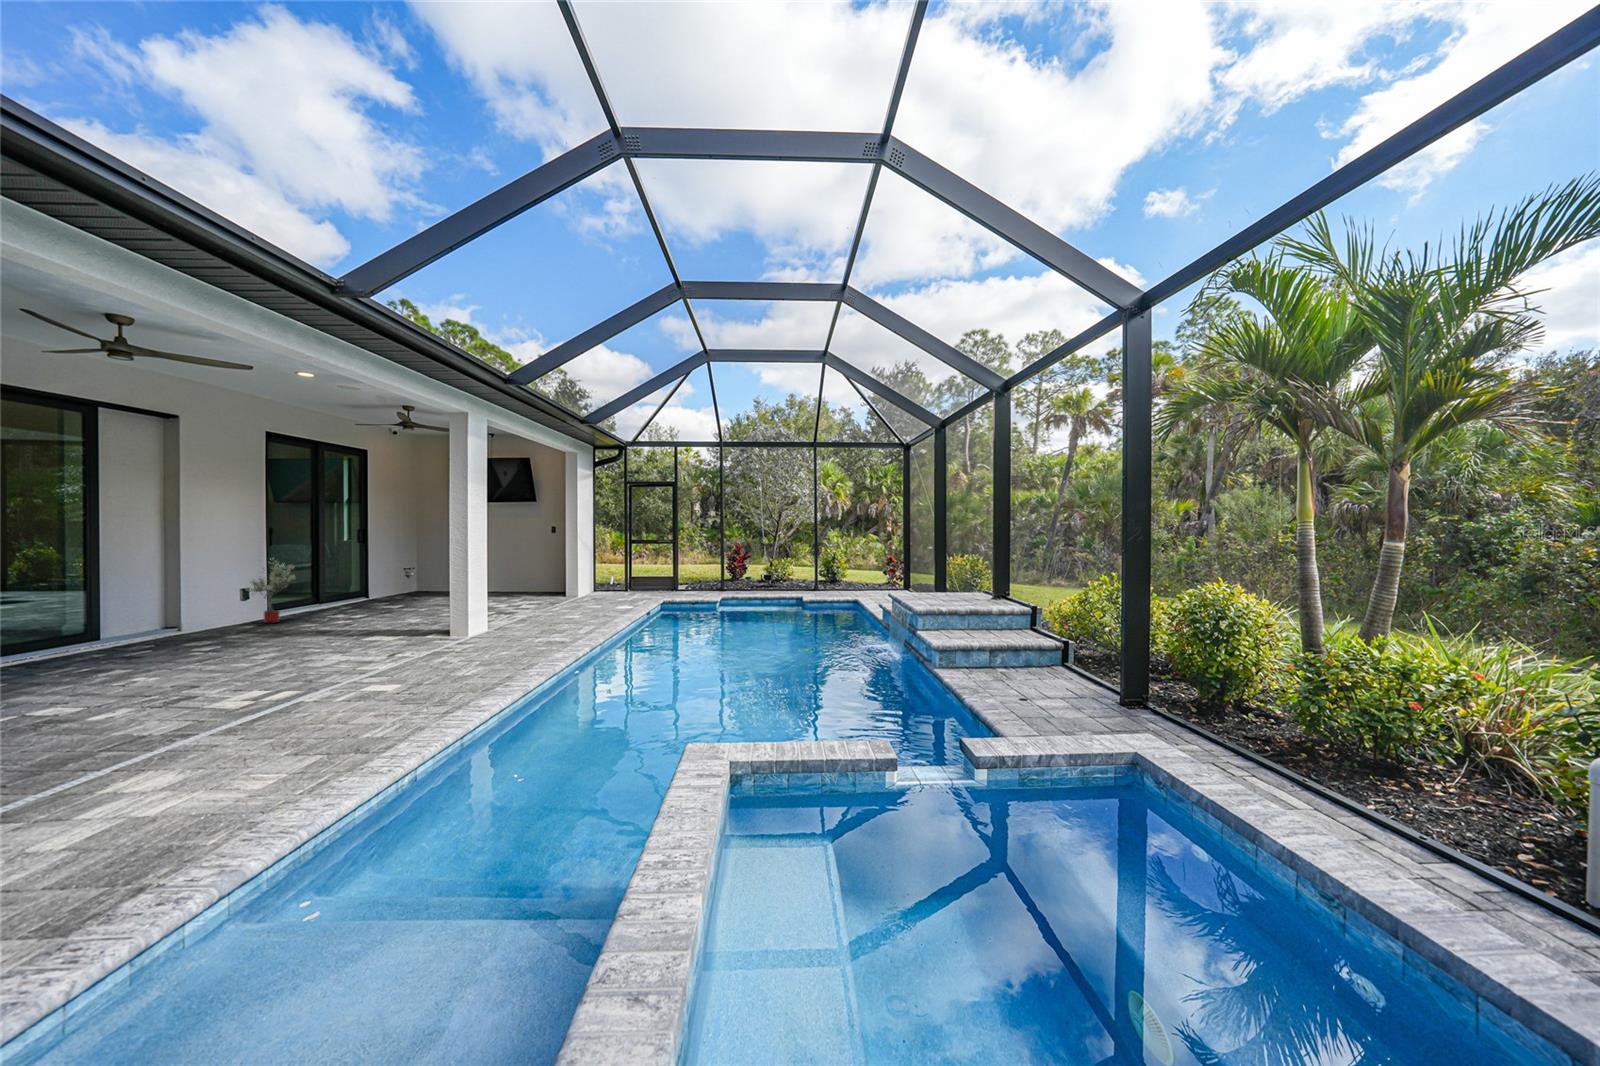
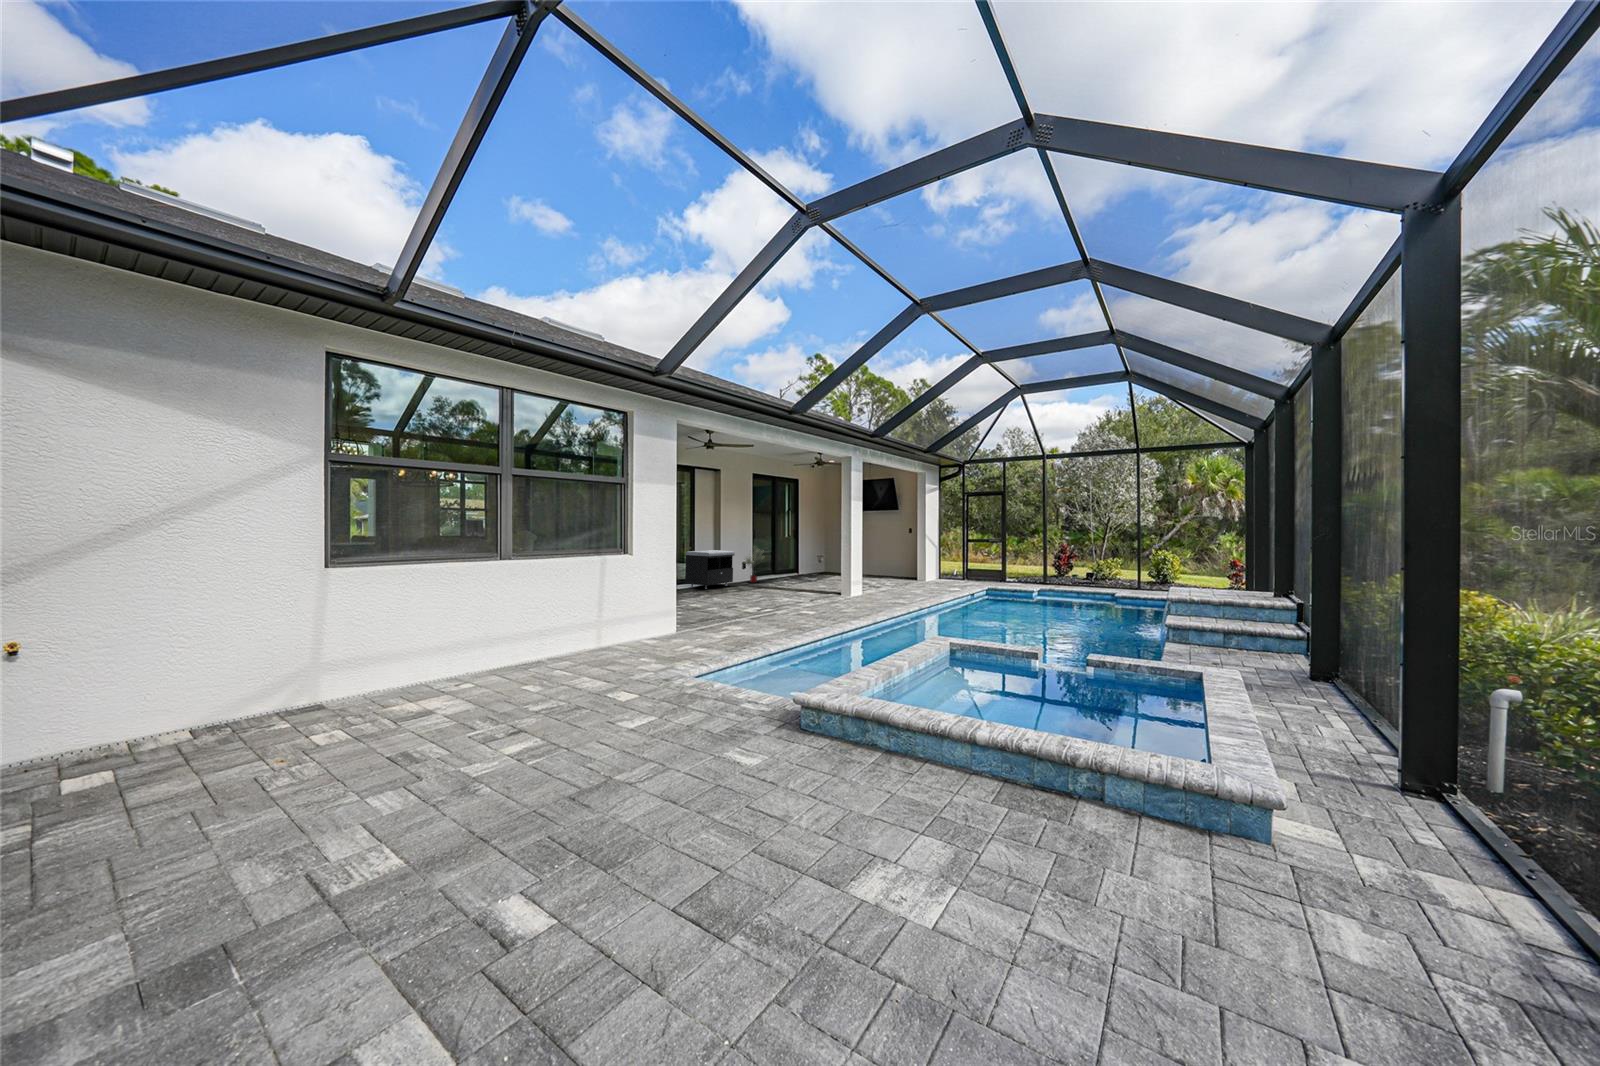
storage bench: none [93,570,223,648] -> present [685,550,735,589]

